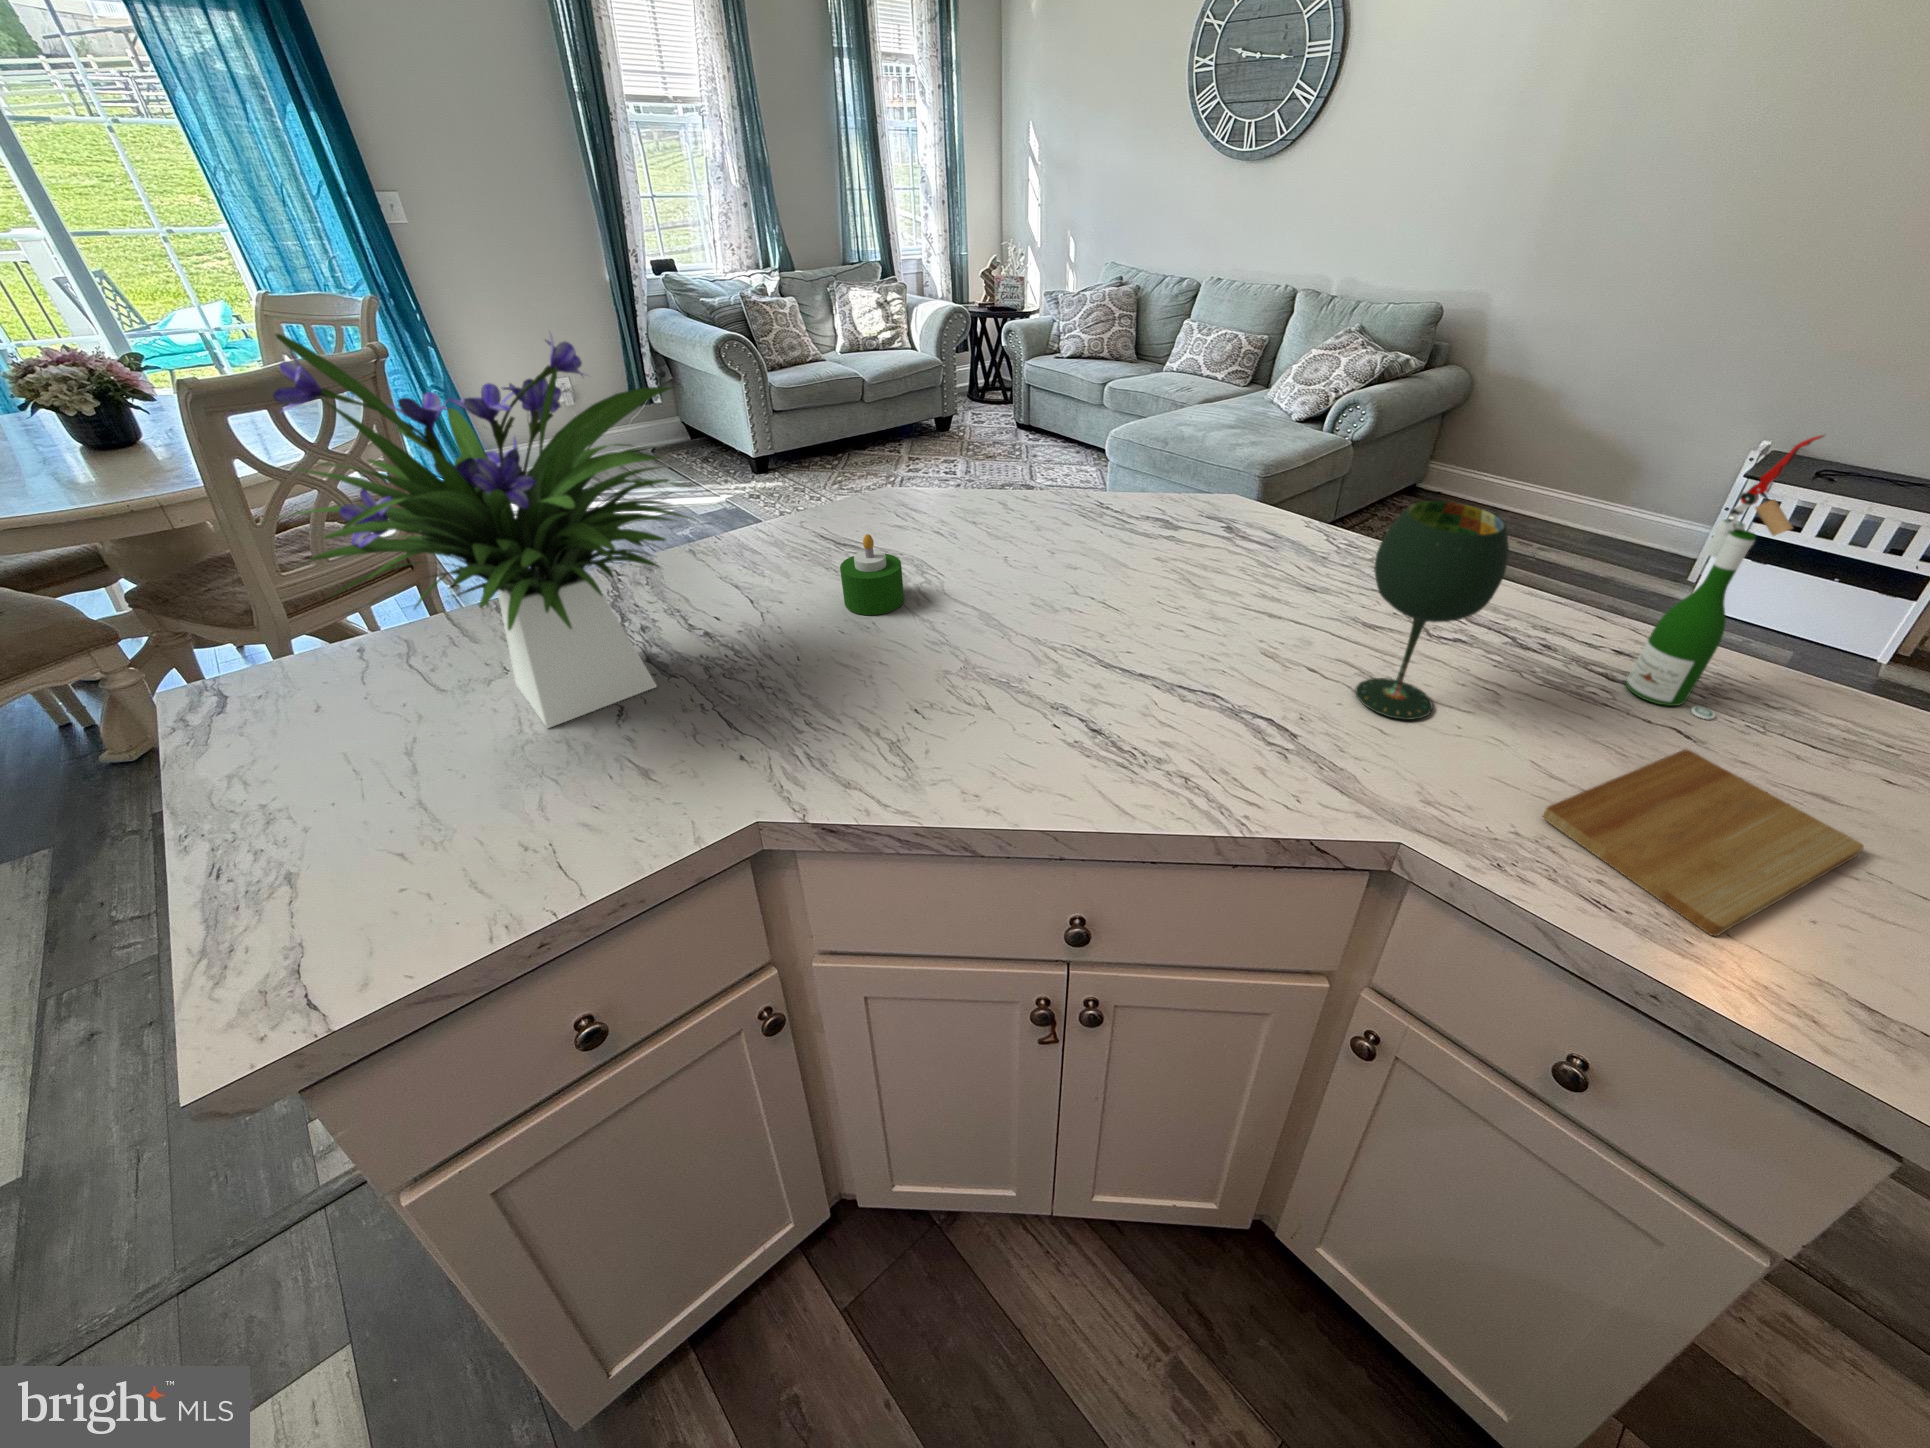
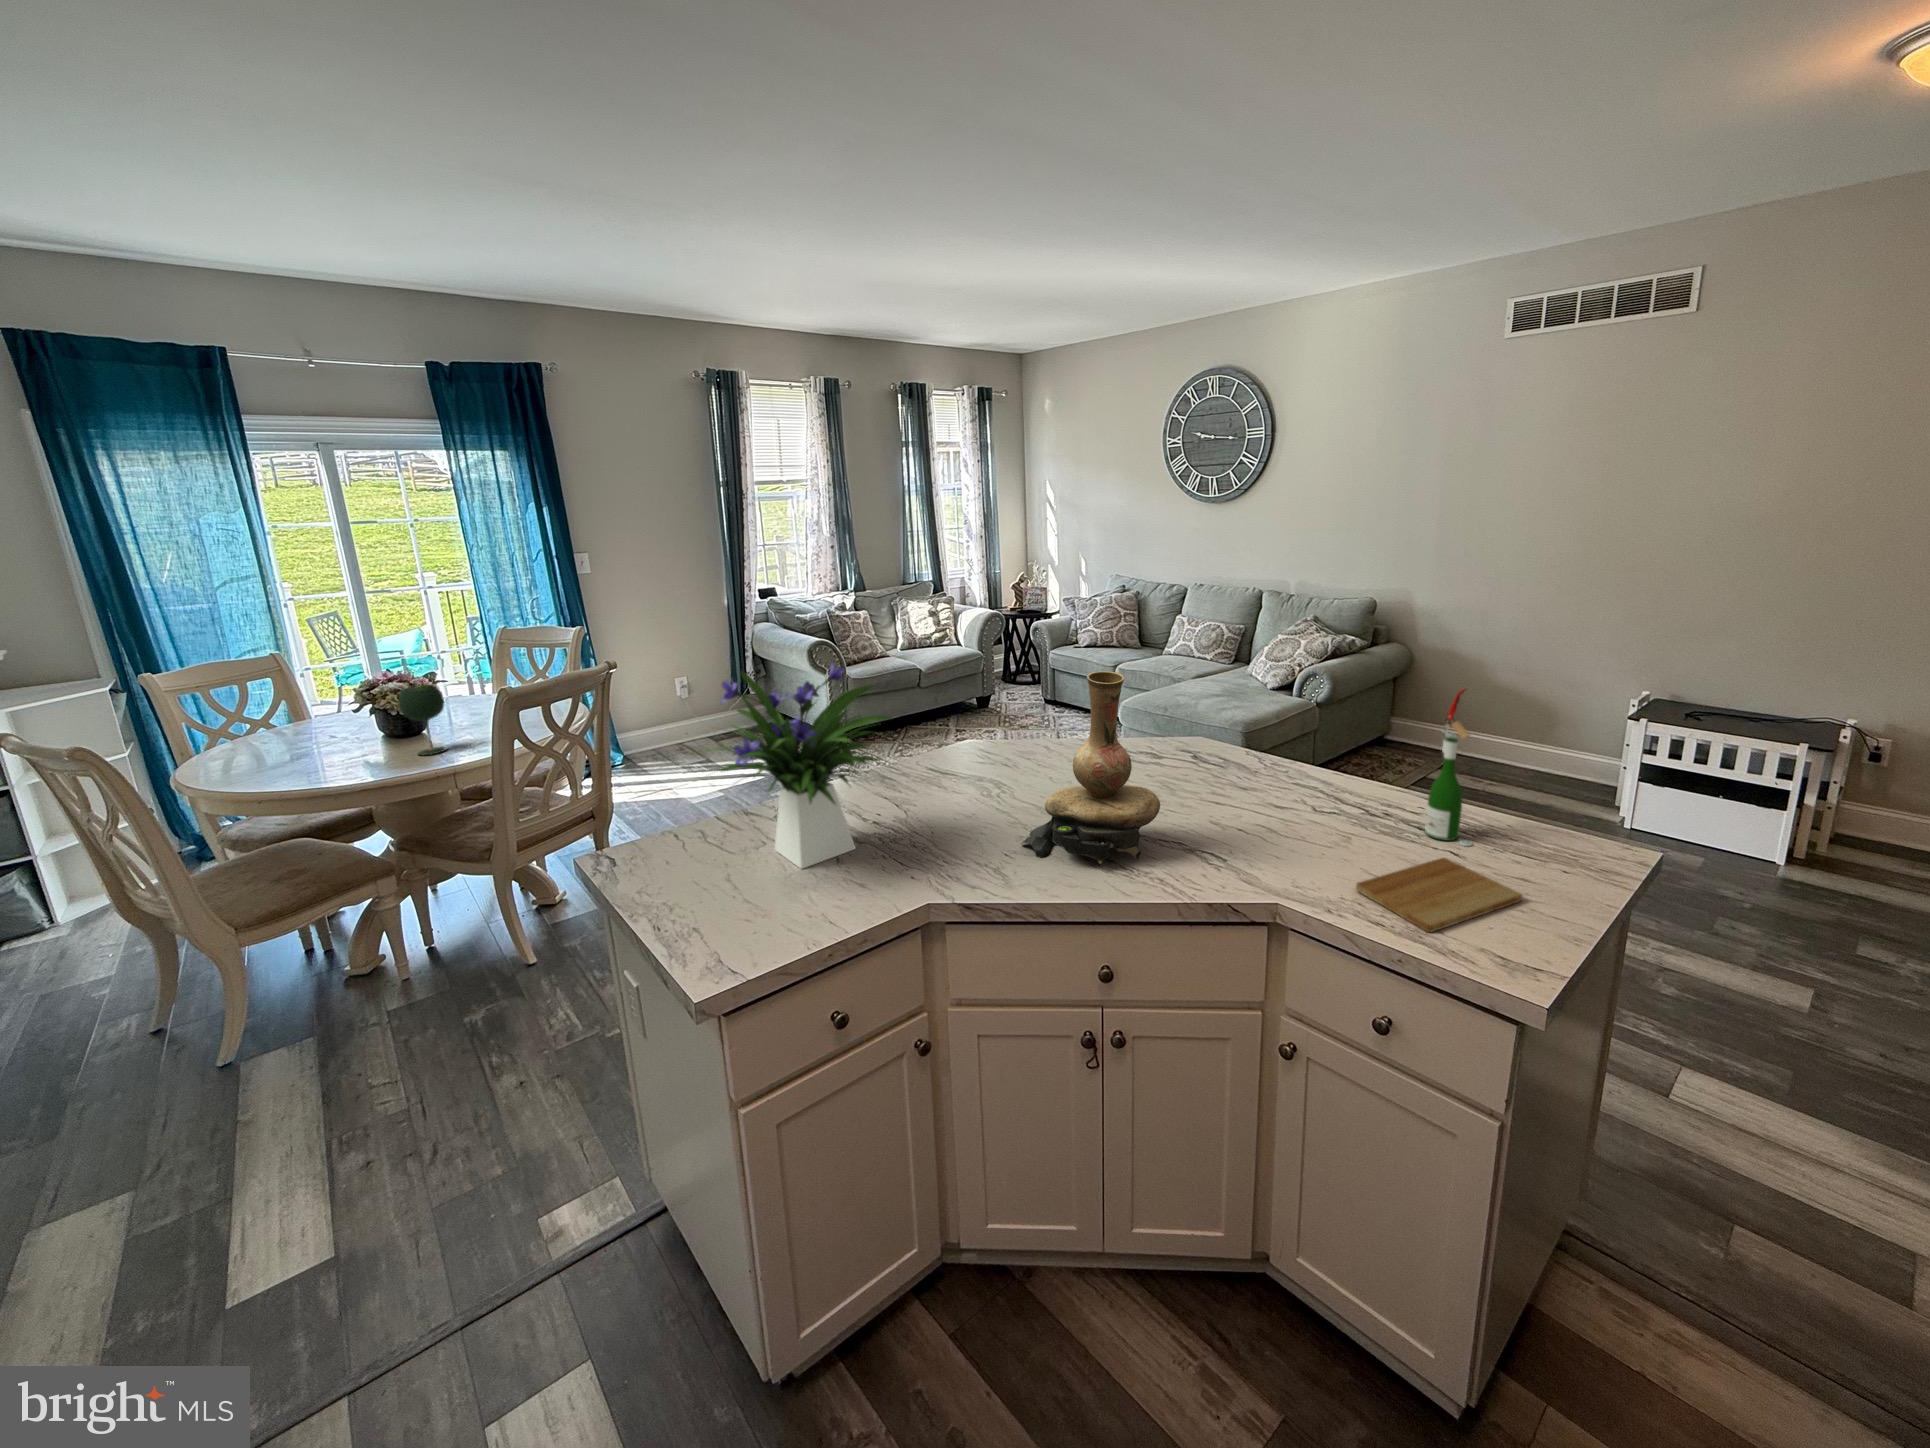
vase: none [941,372,1189,742] -> present [1022,671,1160,864]
wine glass: present [1356,501,1509,720] -> present [399,685,447,755]
candle: present [840,534,904,615] -> none [954,762,991,811]

